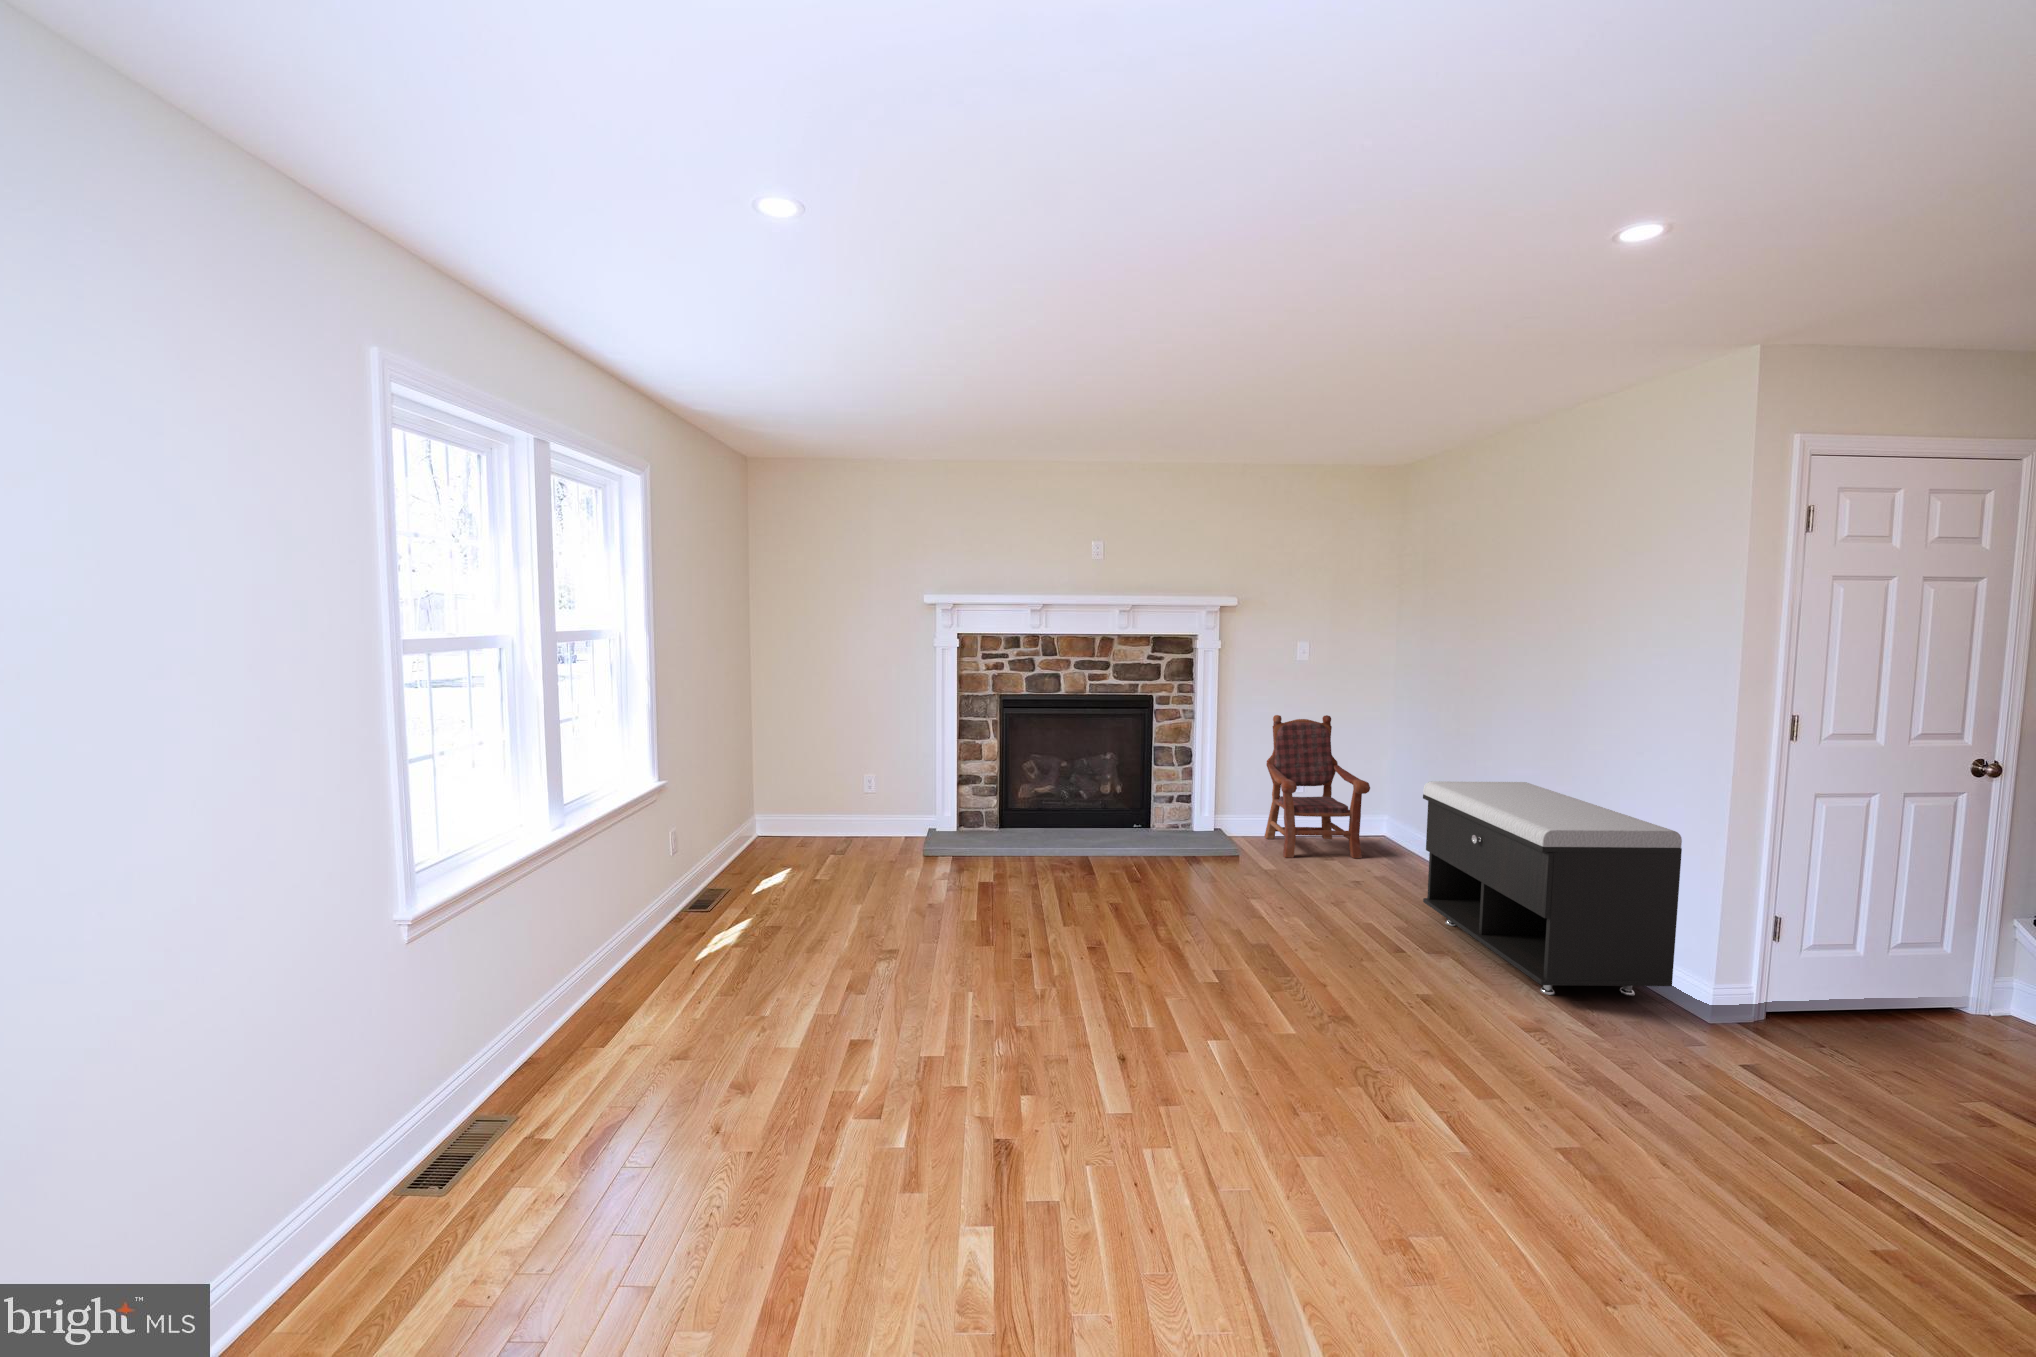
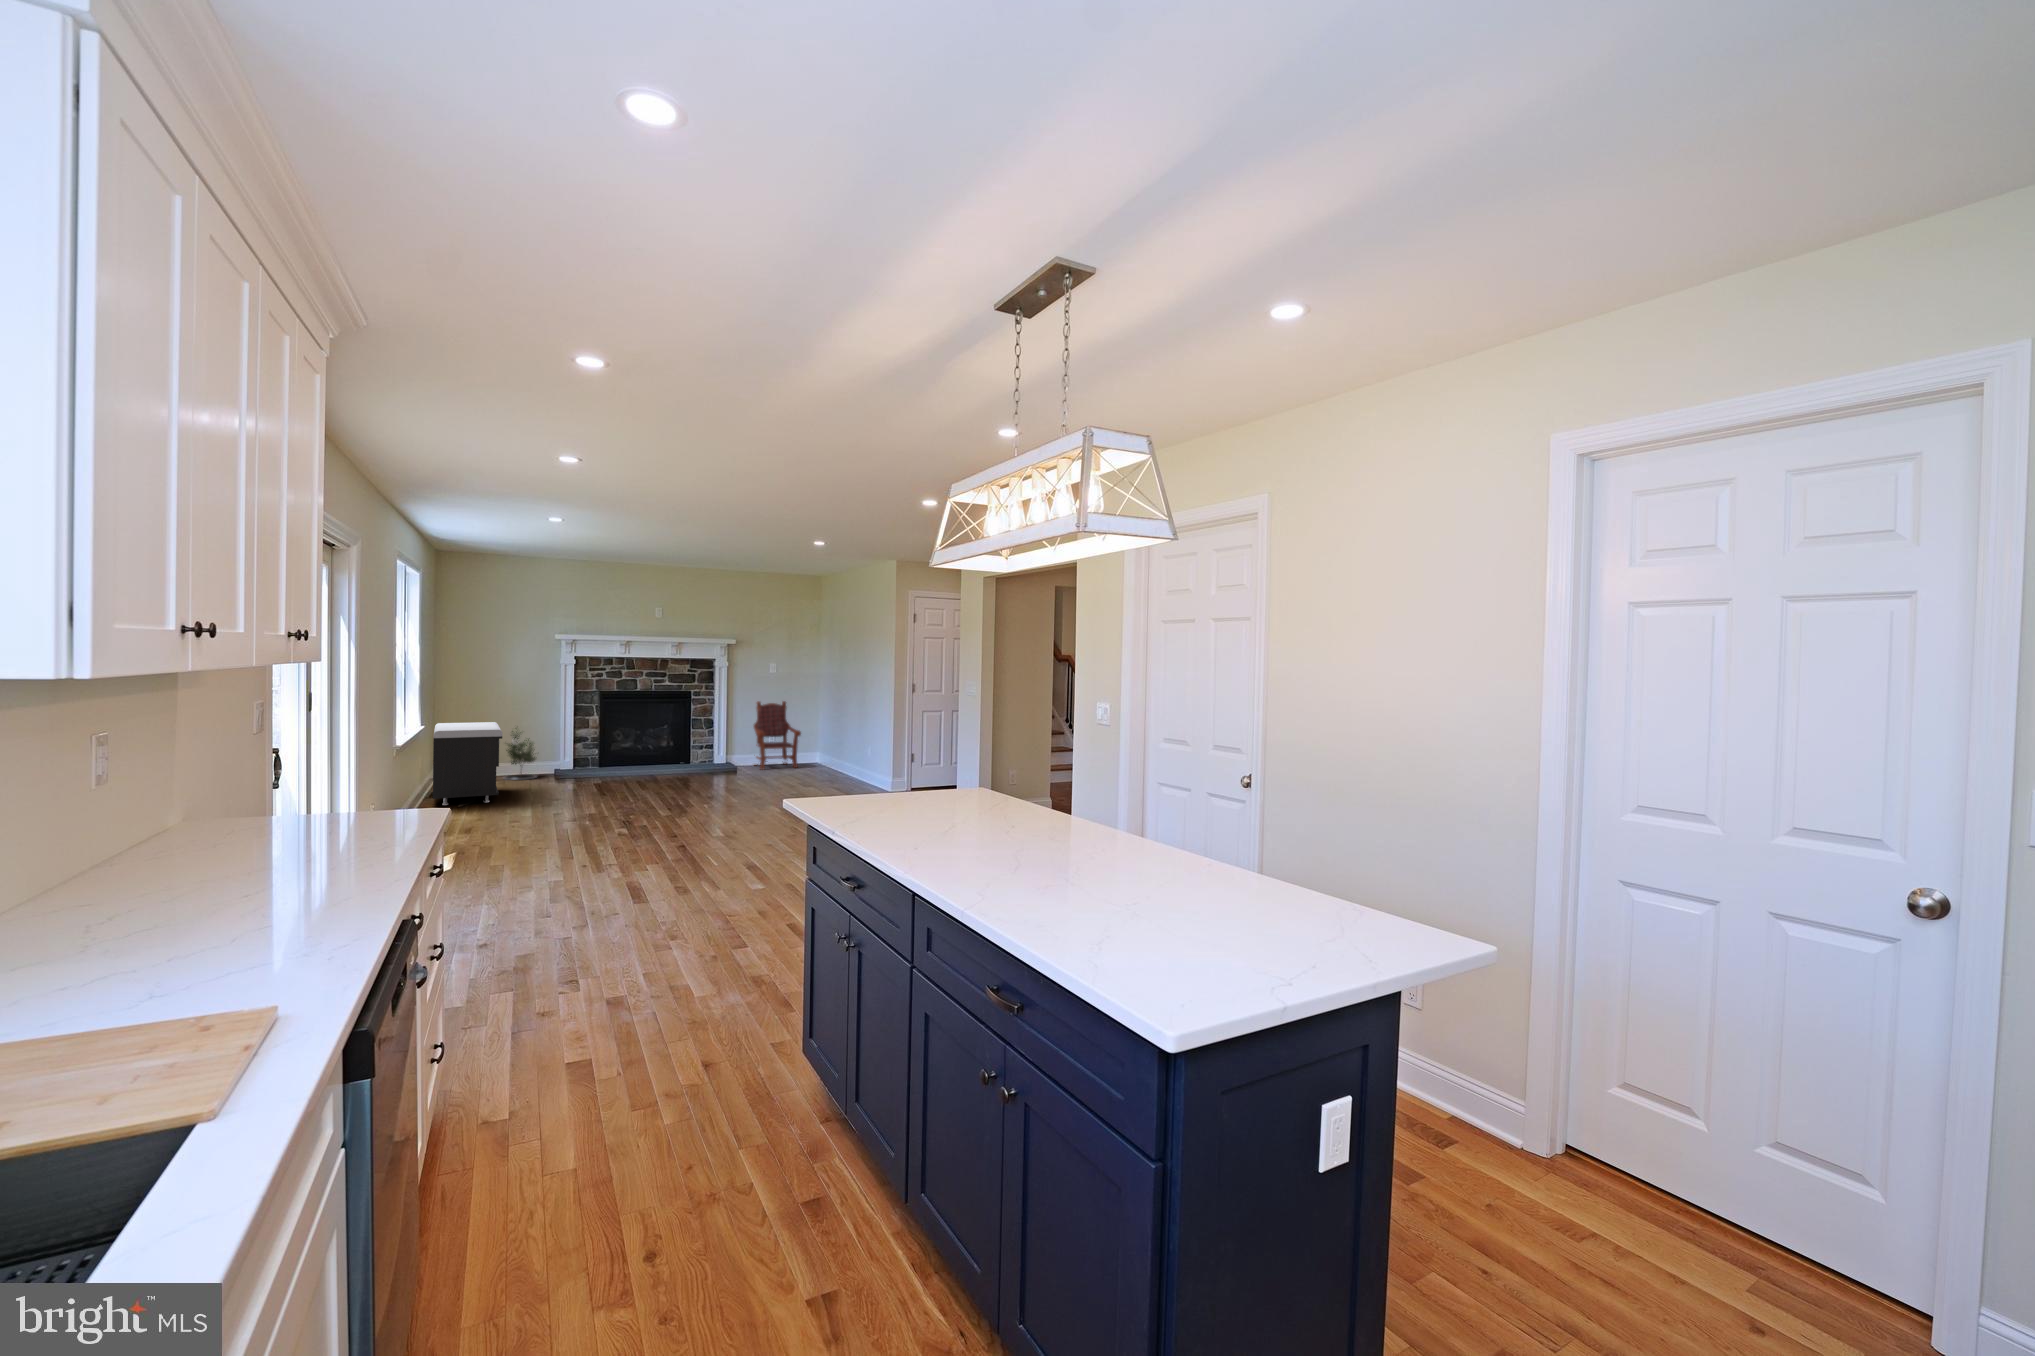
potted tree: none [843,756,902,854] -> present [504,731,537,780]
storage bench: present [1423,781,1682,996] -> present [433,722,503,805]

